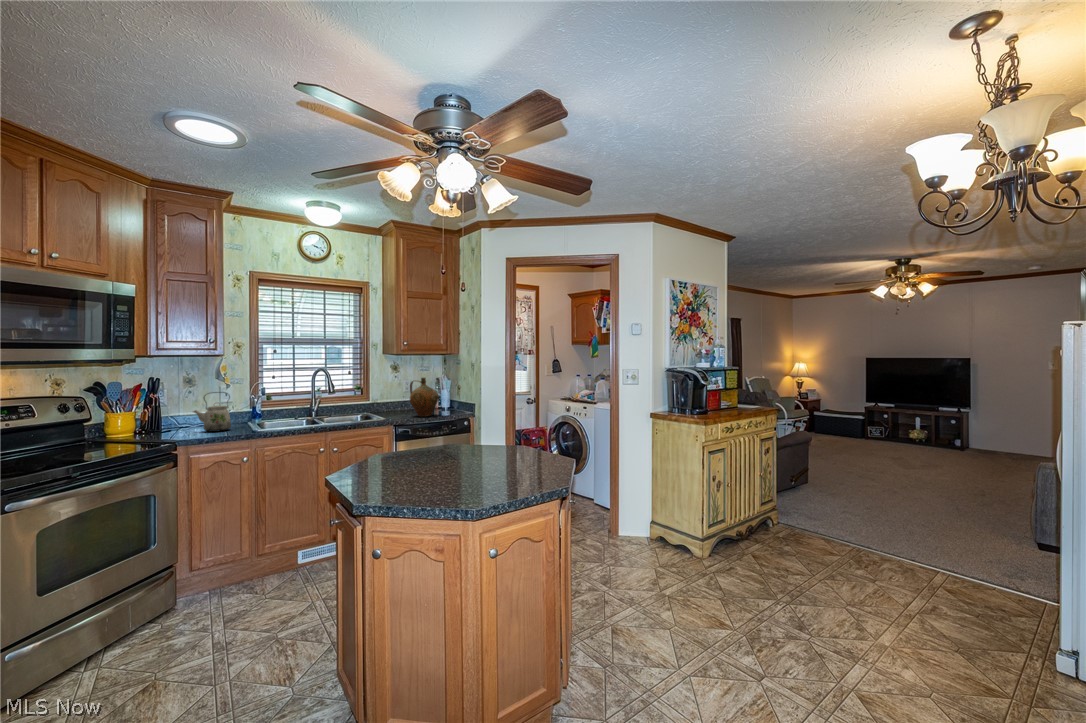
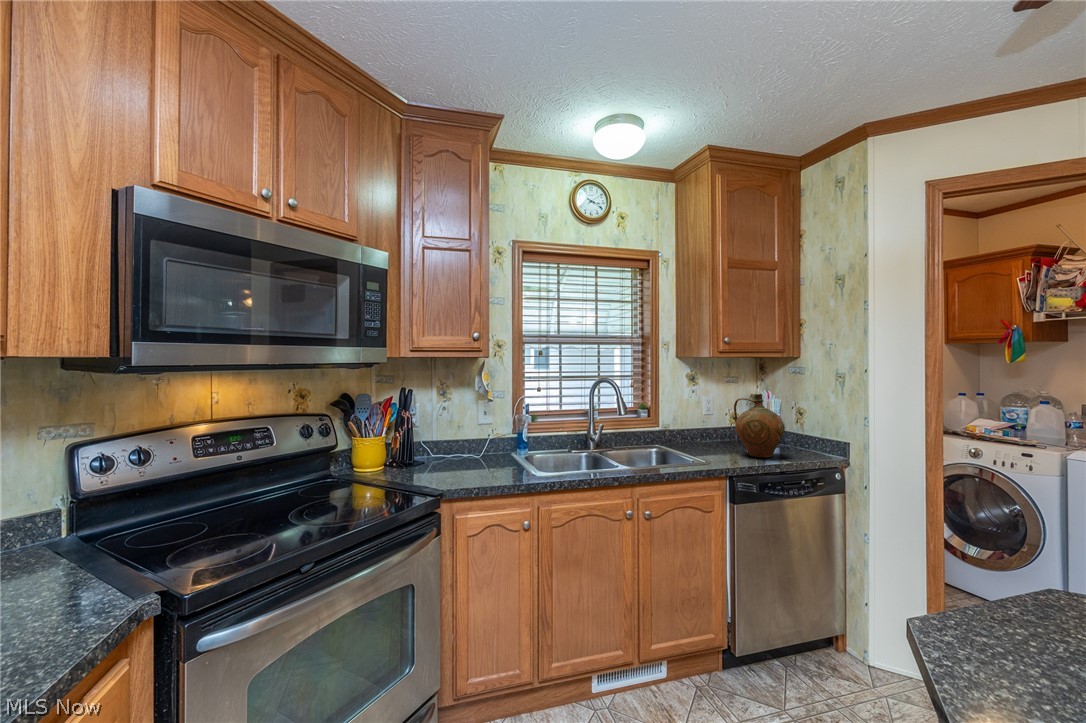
kettle: present [194,392,231,432] -> none [451,410,498,469]

